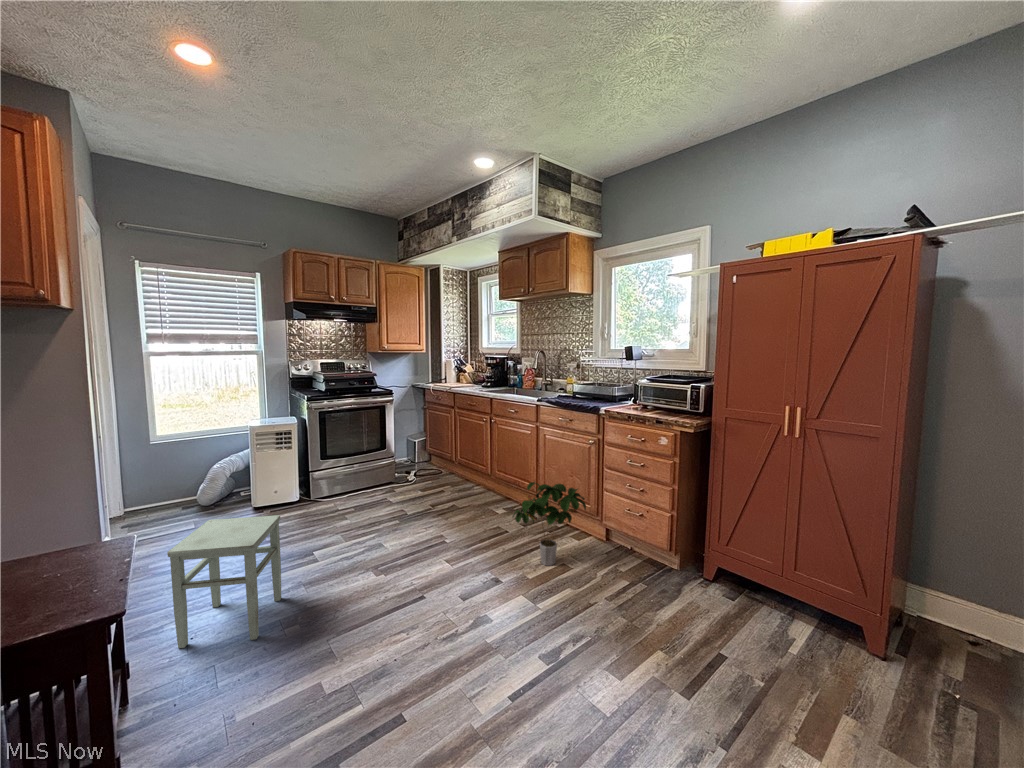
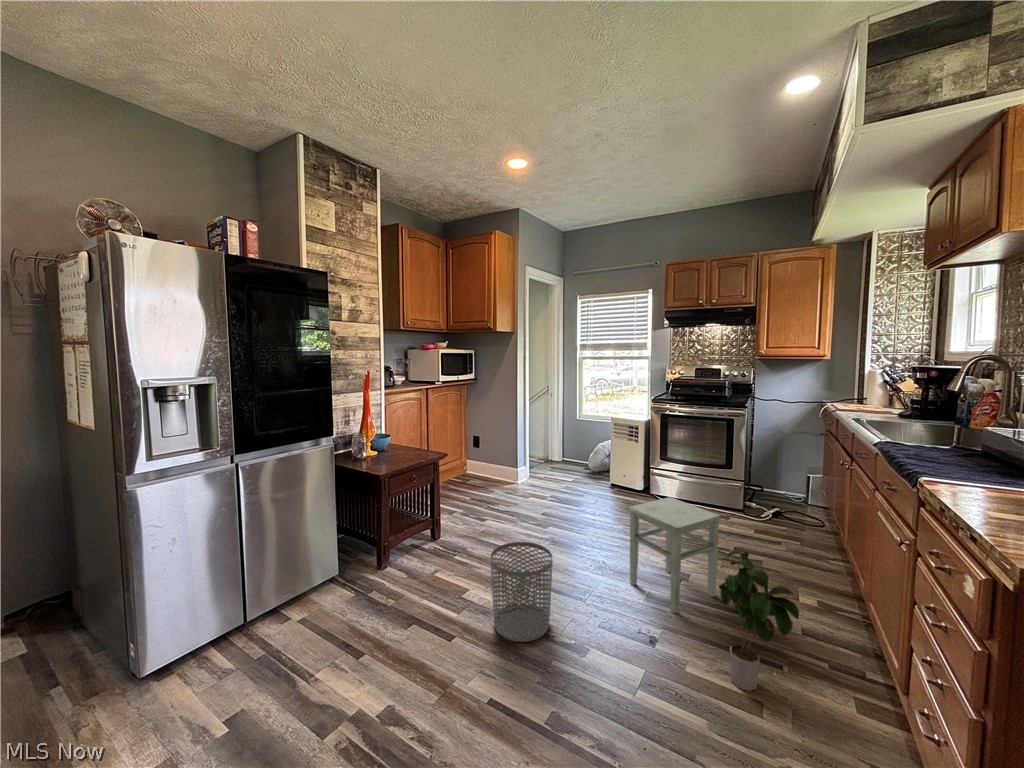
stool: present [167,515,281,648] -> present [629,497,721,613]
waste bin: none [388,556,458,670] -> present [491,542,552,642]

